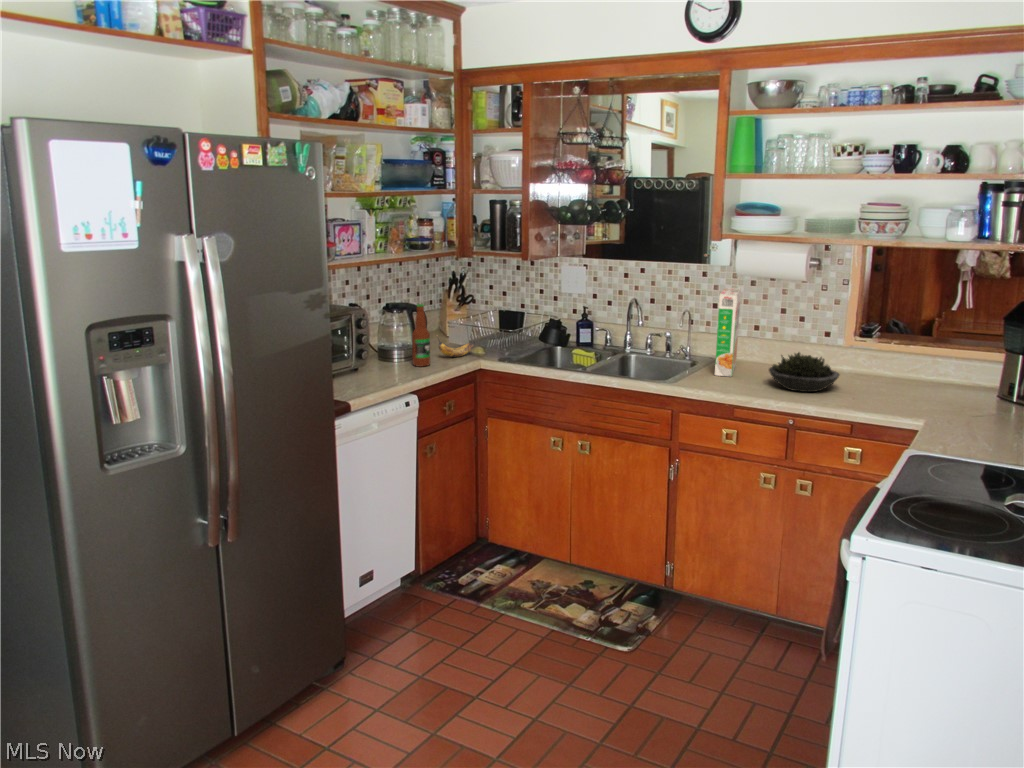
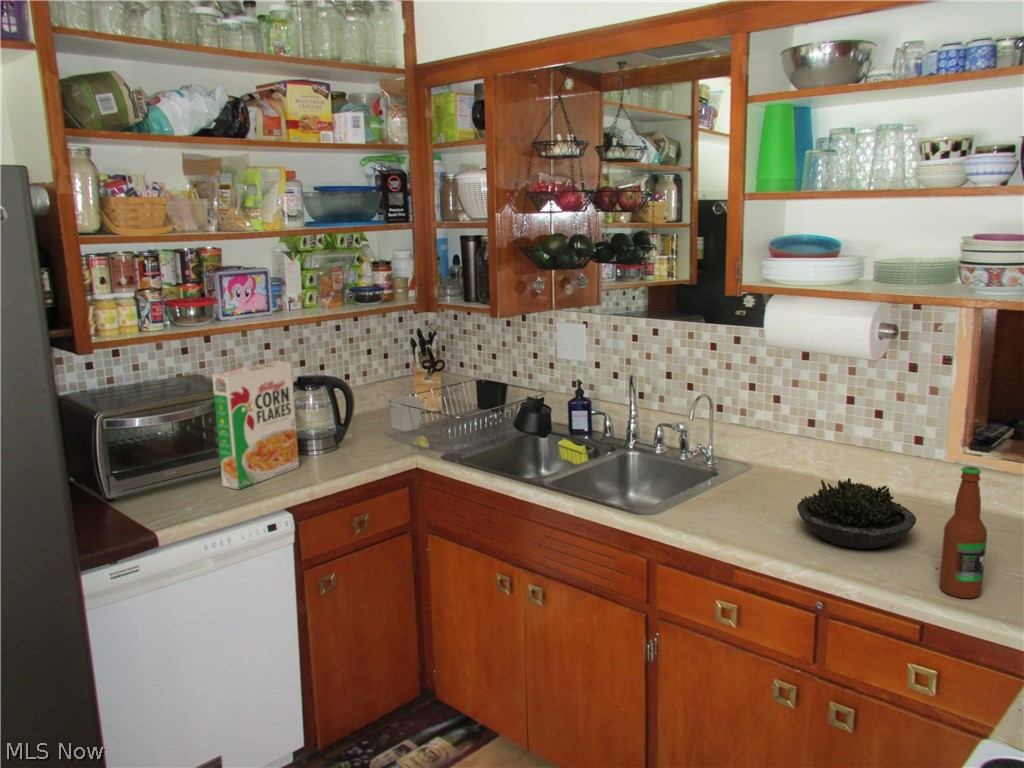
cereal box: present [715,288,741,376] -> present [212,361,299,489]
bottle: present [412,304,430,367] -> present [940,467,987,598]
banana: present [437,336,474,357] -> none [359,420,418,450]

